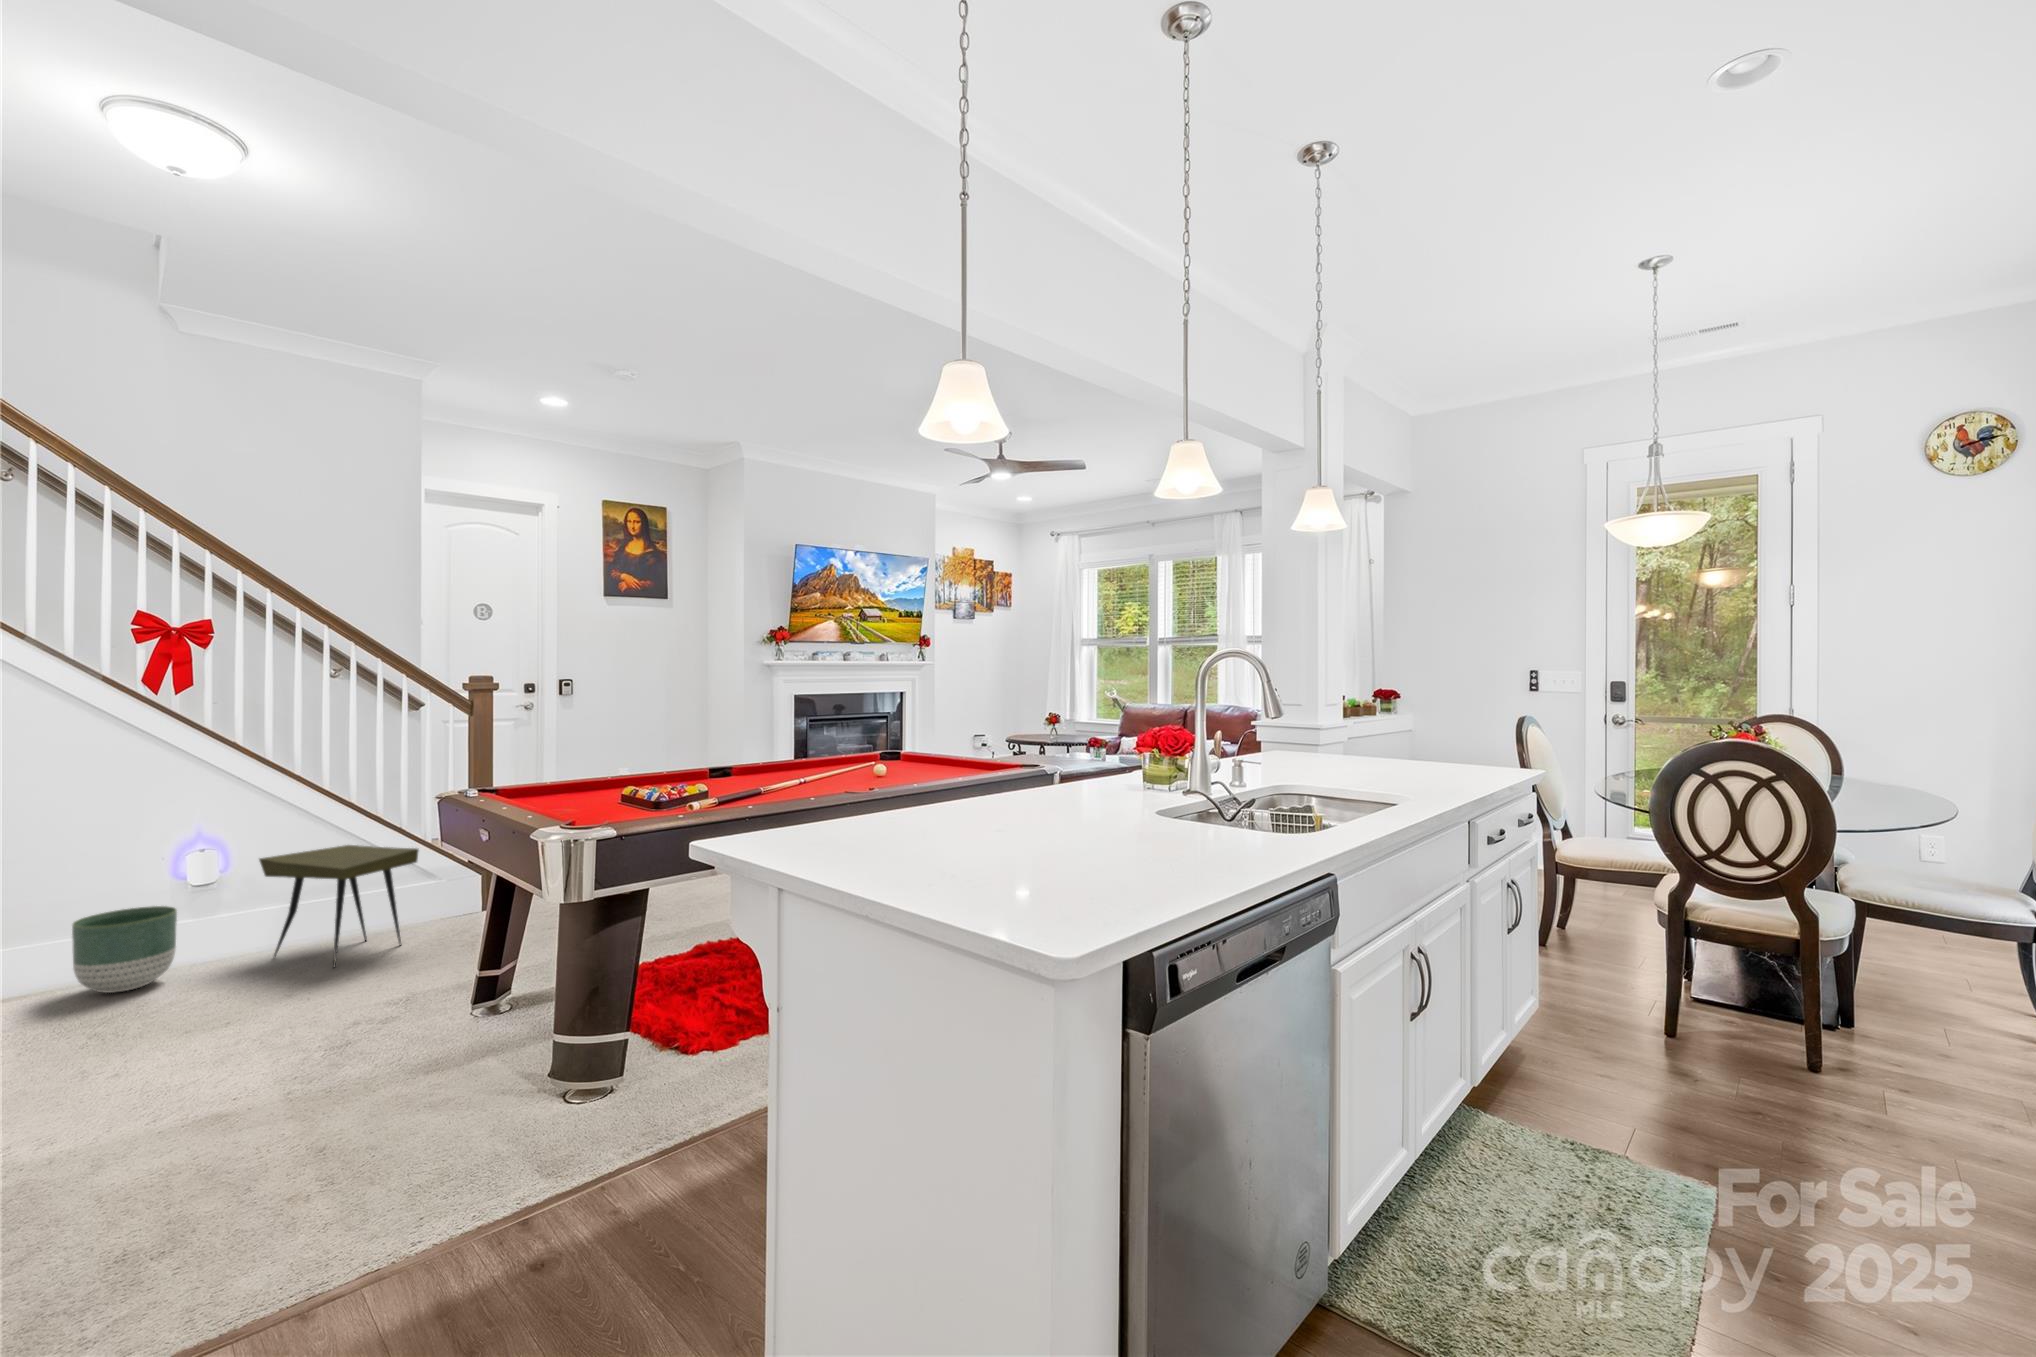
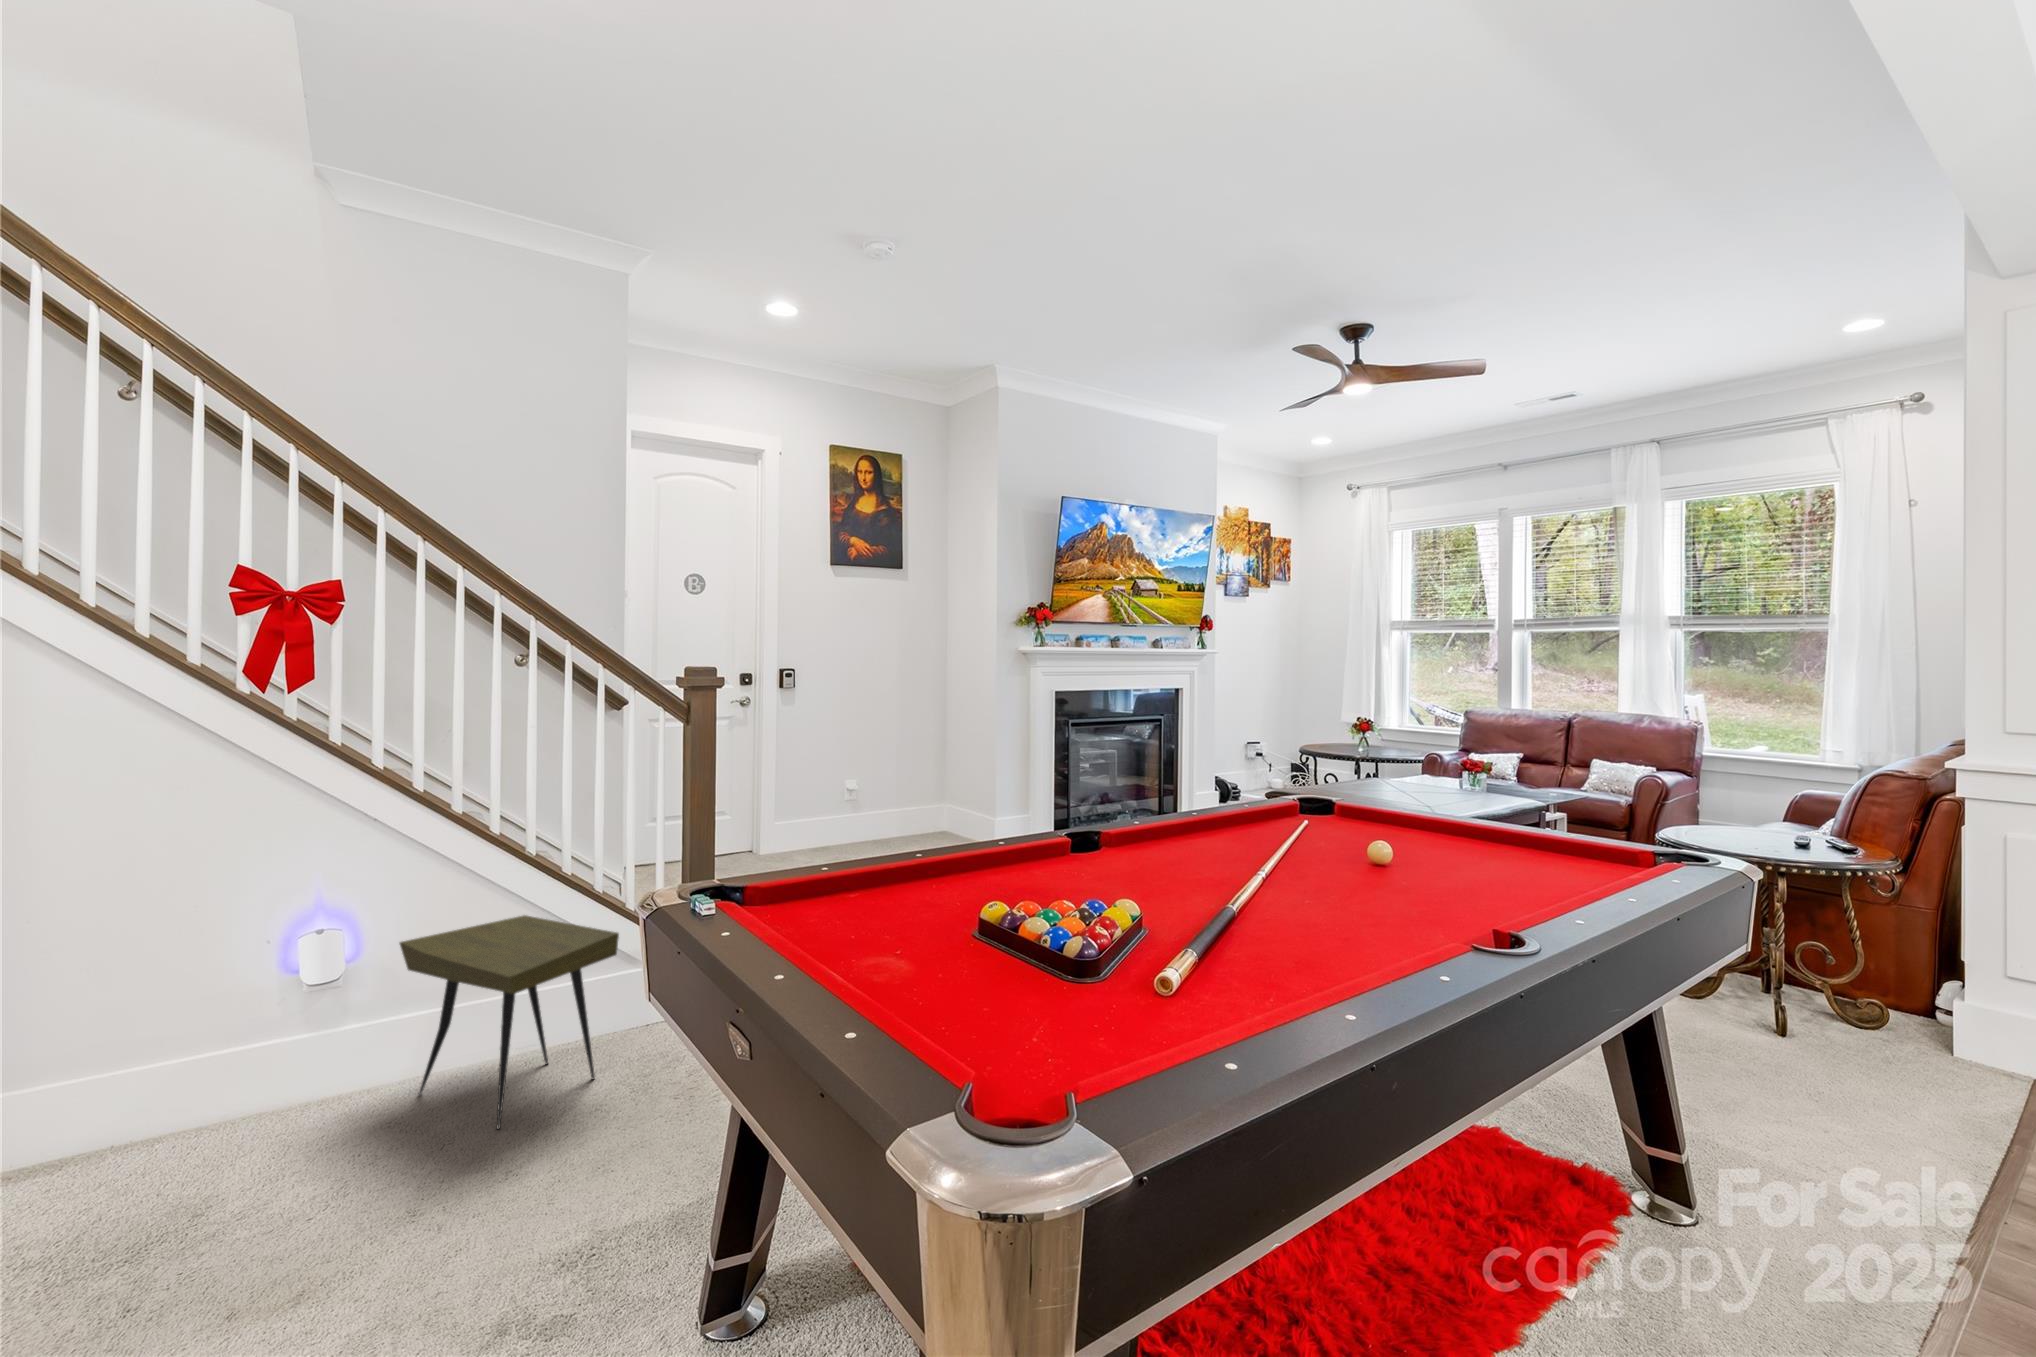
planter: present [72,906,177,993] -> none [122,1019,278,1168]

